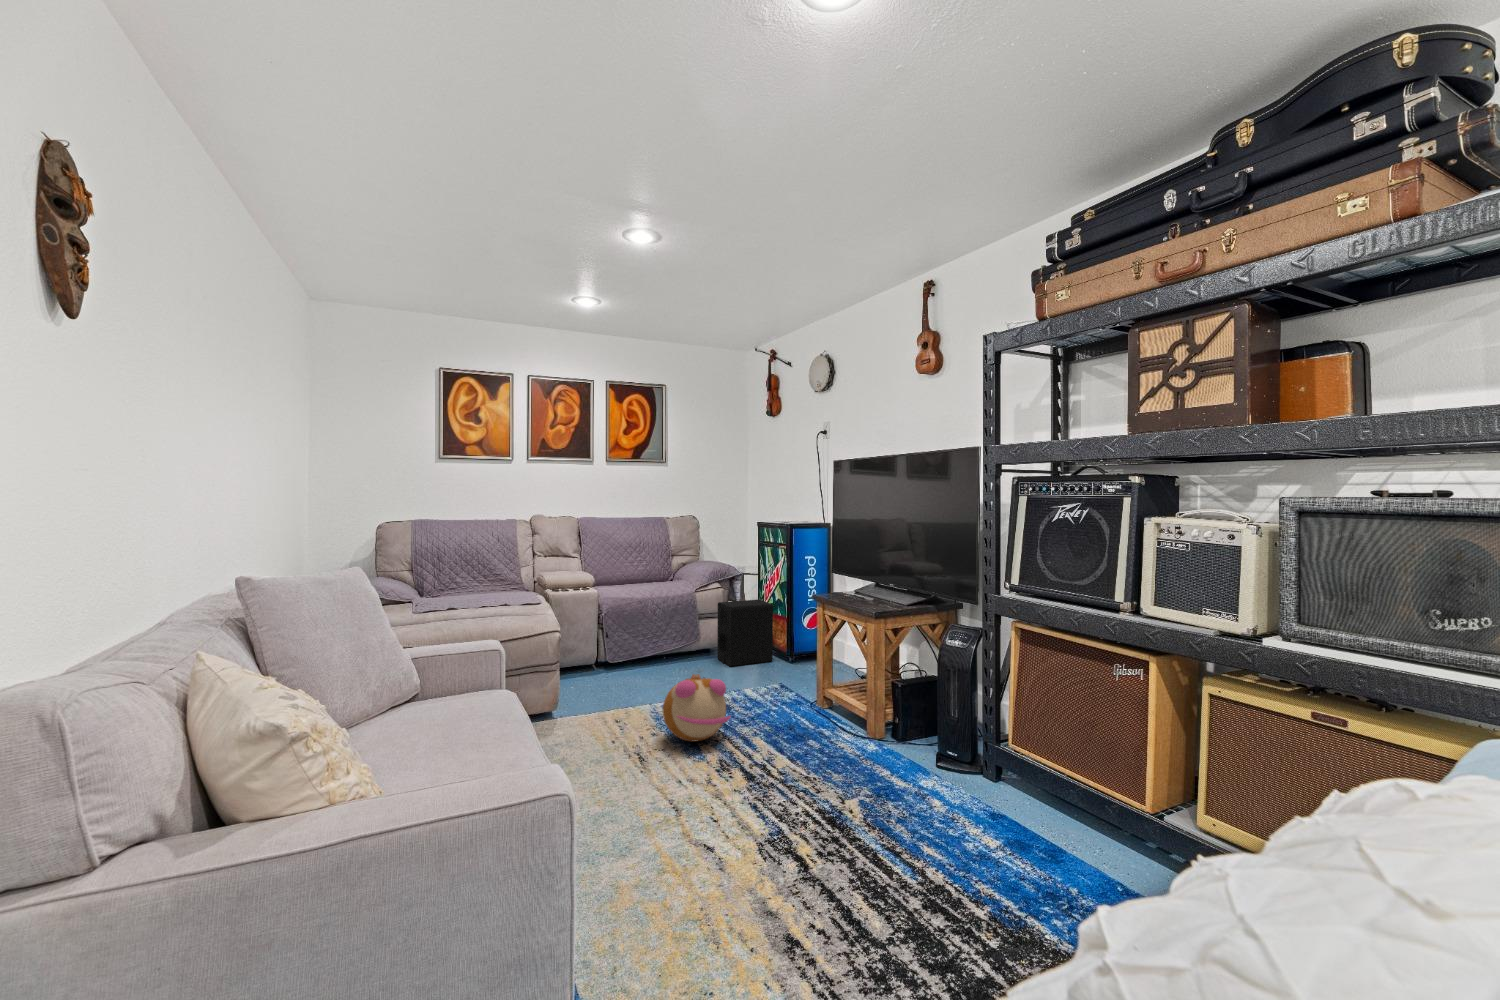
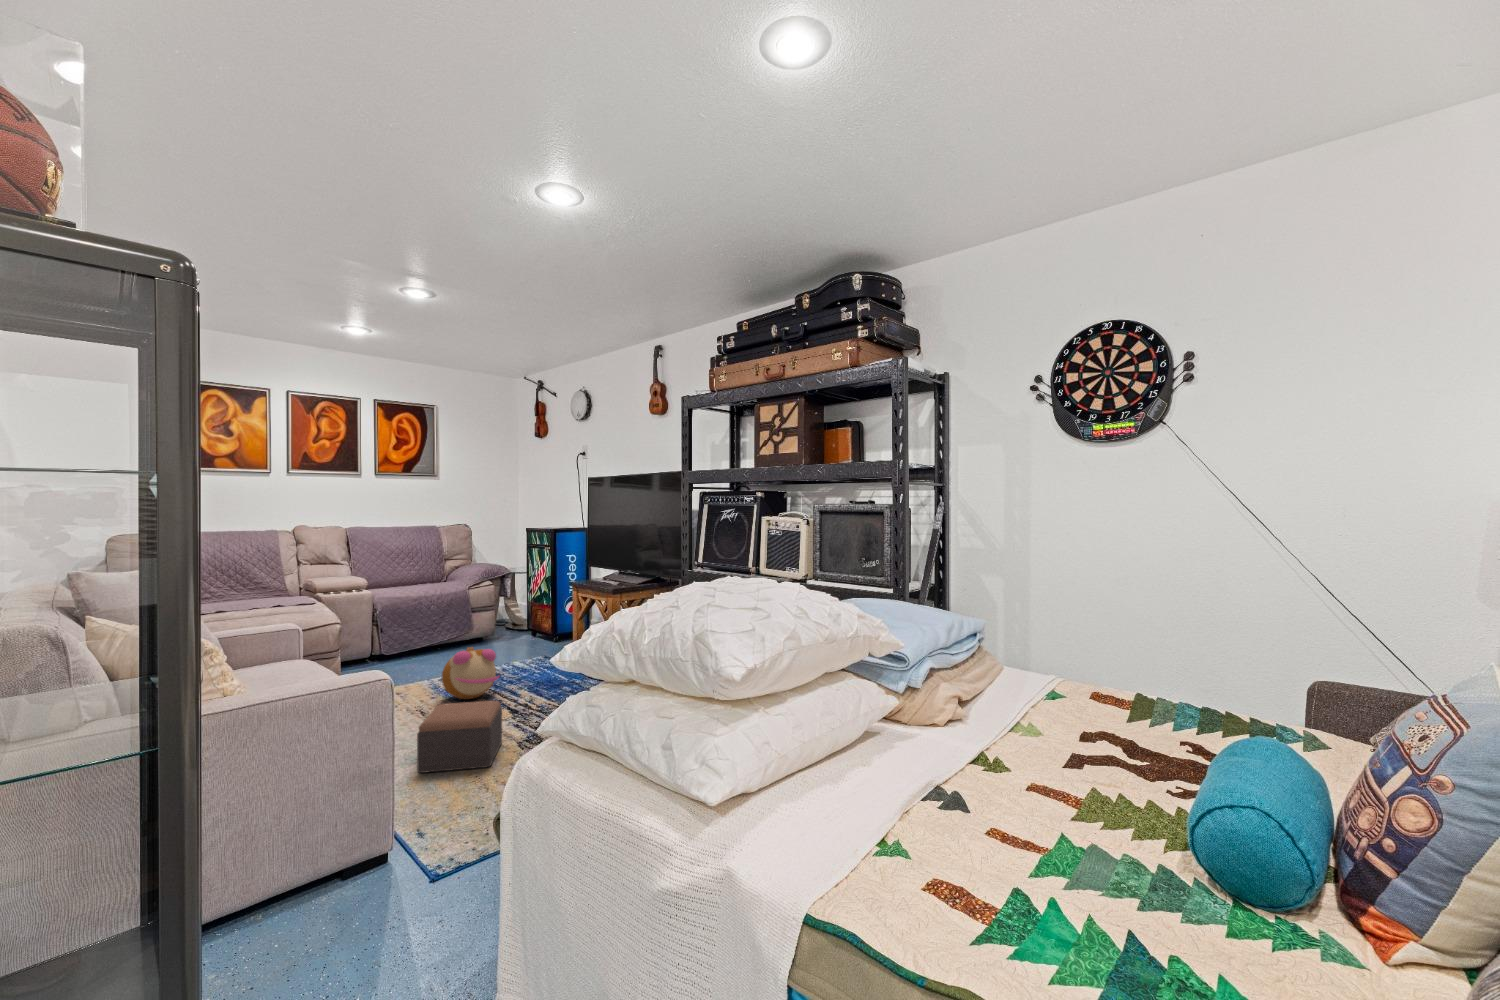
speaker: present [717,600,773,666] -> none [488,593,538,650]
footstool: none [621,768,734,884] -> present [417,701,502,773]

